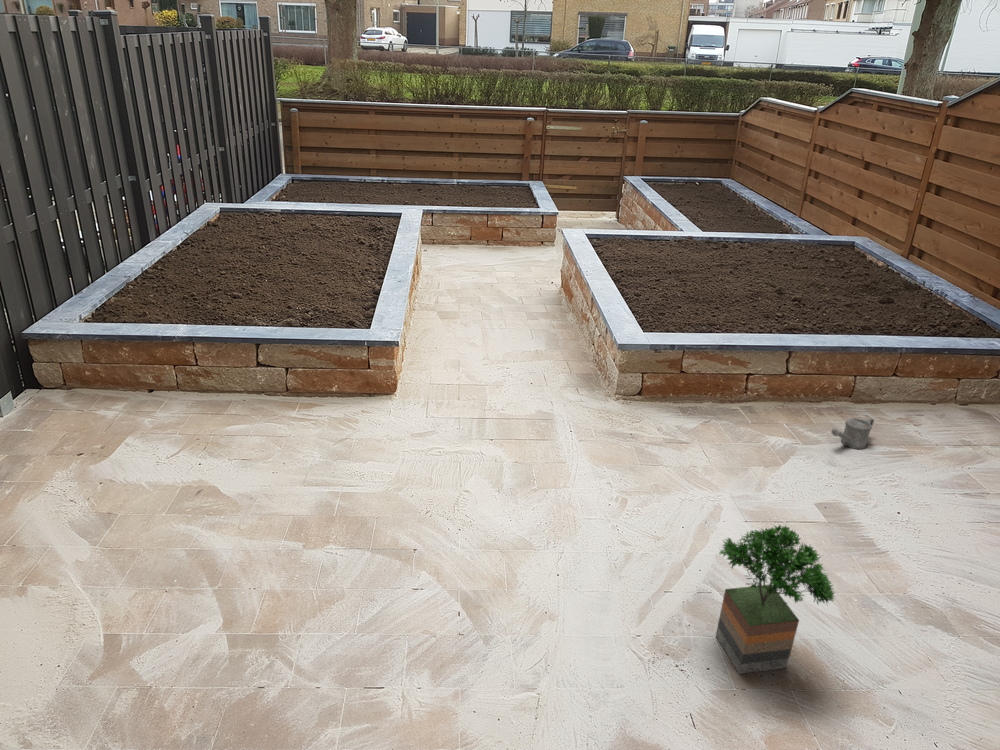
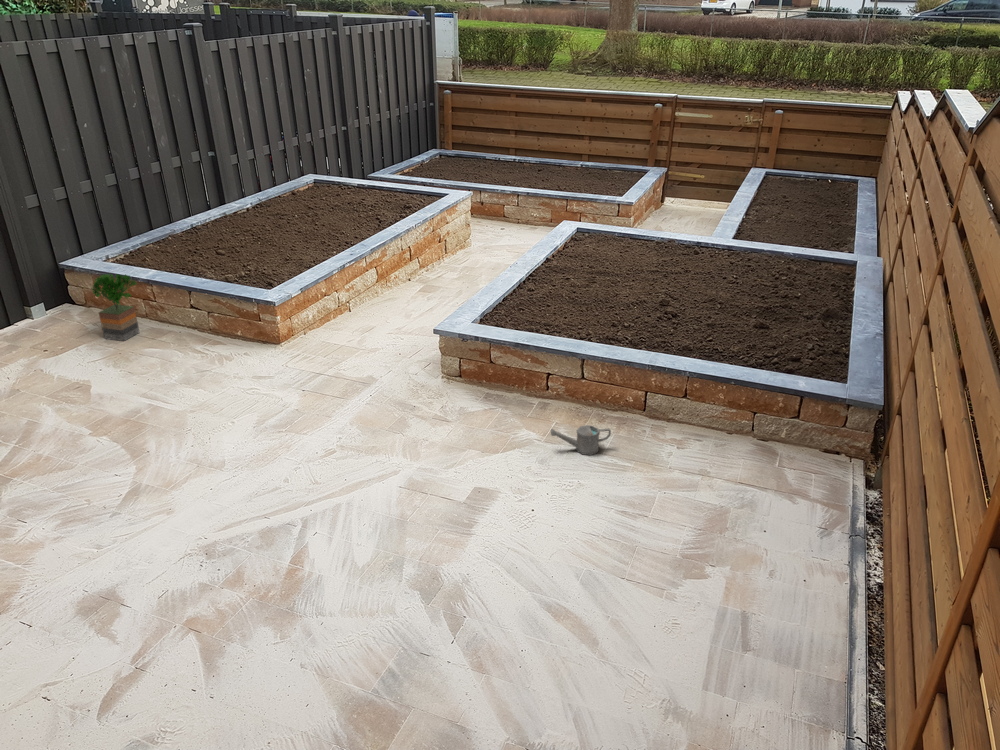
potted tree: present [716,525,835,674] -> present [91,274,139,341]

